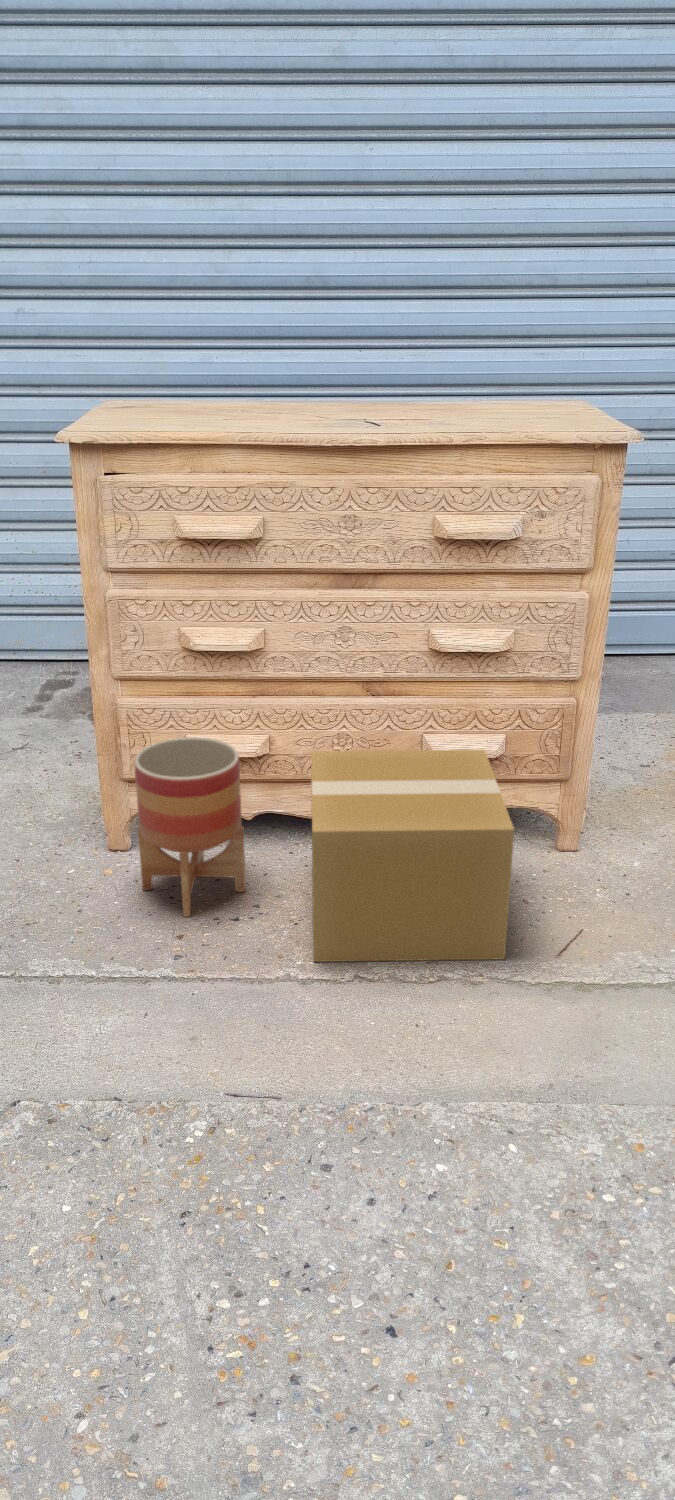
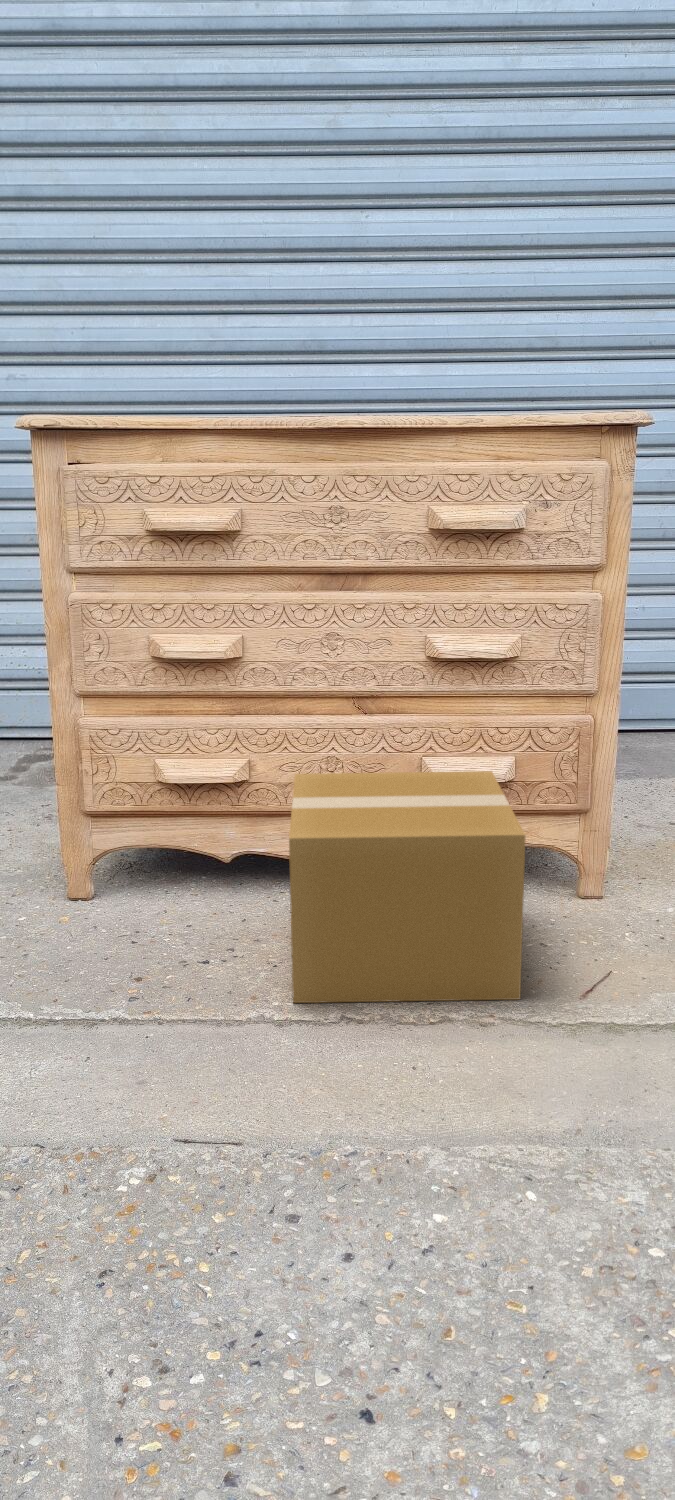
planter: present [134,737,246,917] -> none [92,759,220,960]

